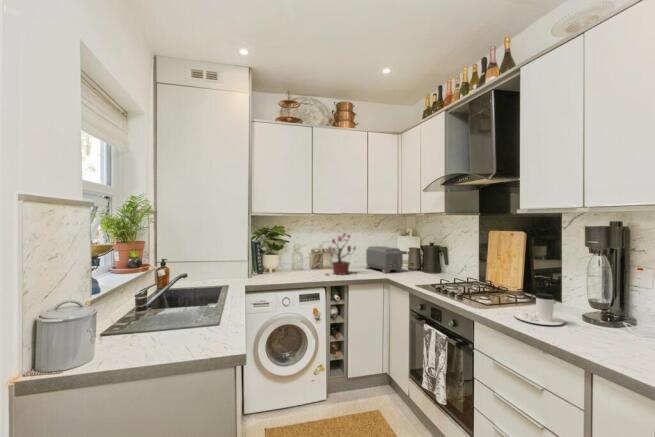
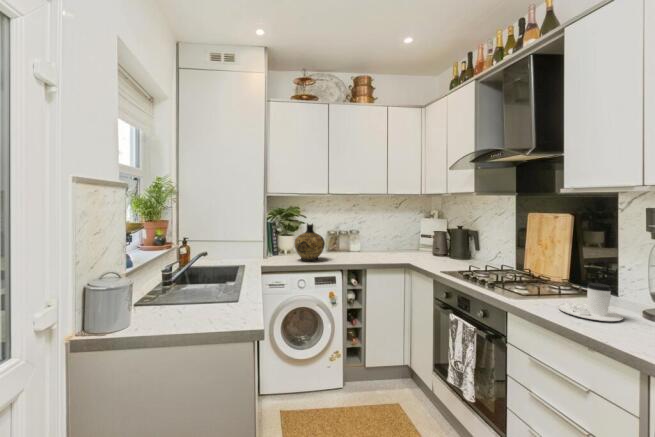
potted plant: present [326,233,356,275] -> none [343,216,376,259]
ceramic jug: none [279,240,308,277] -> present [295,223,325,261]
toaster: present [366,246,403,273] -> none [385,230,425,258]

